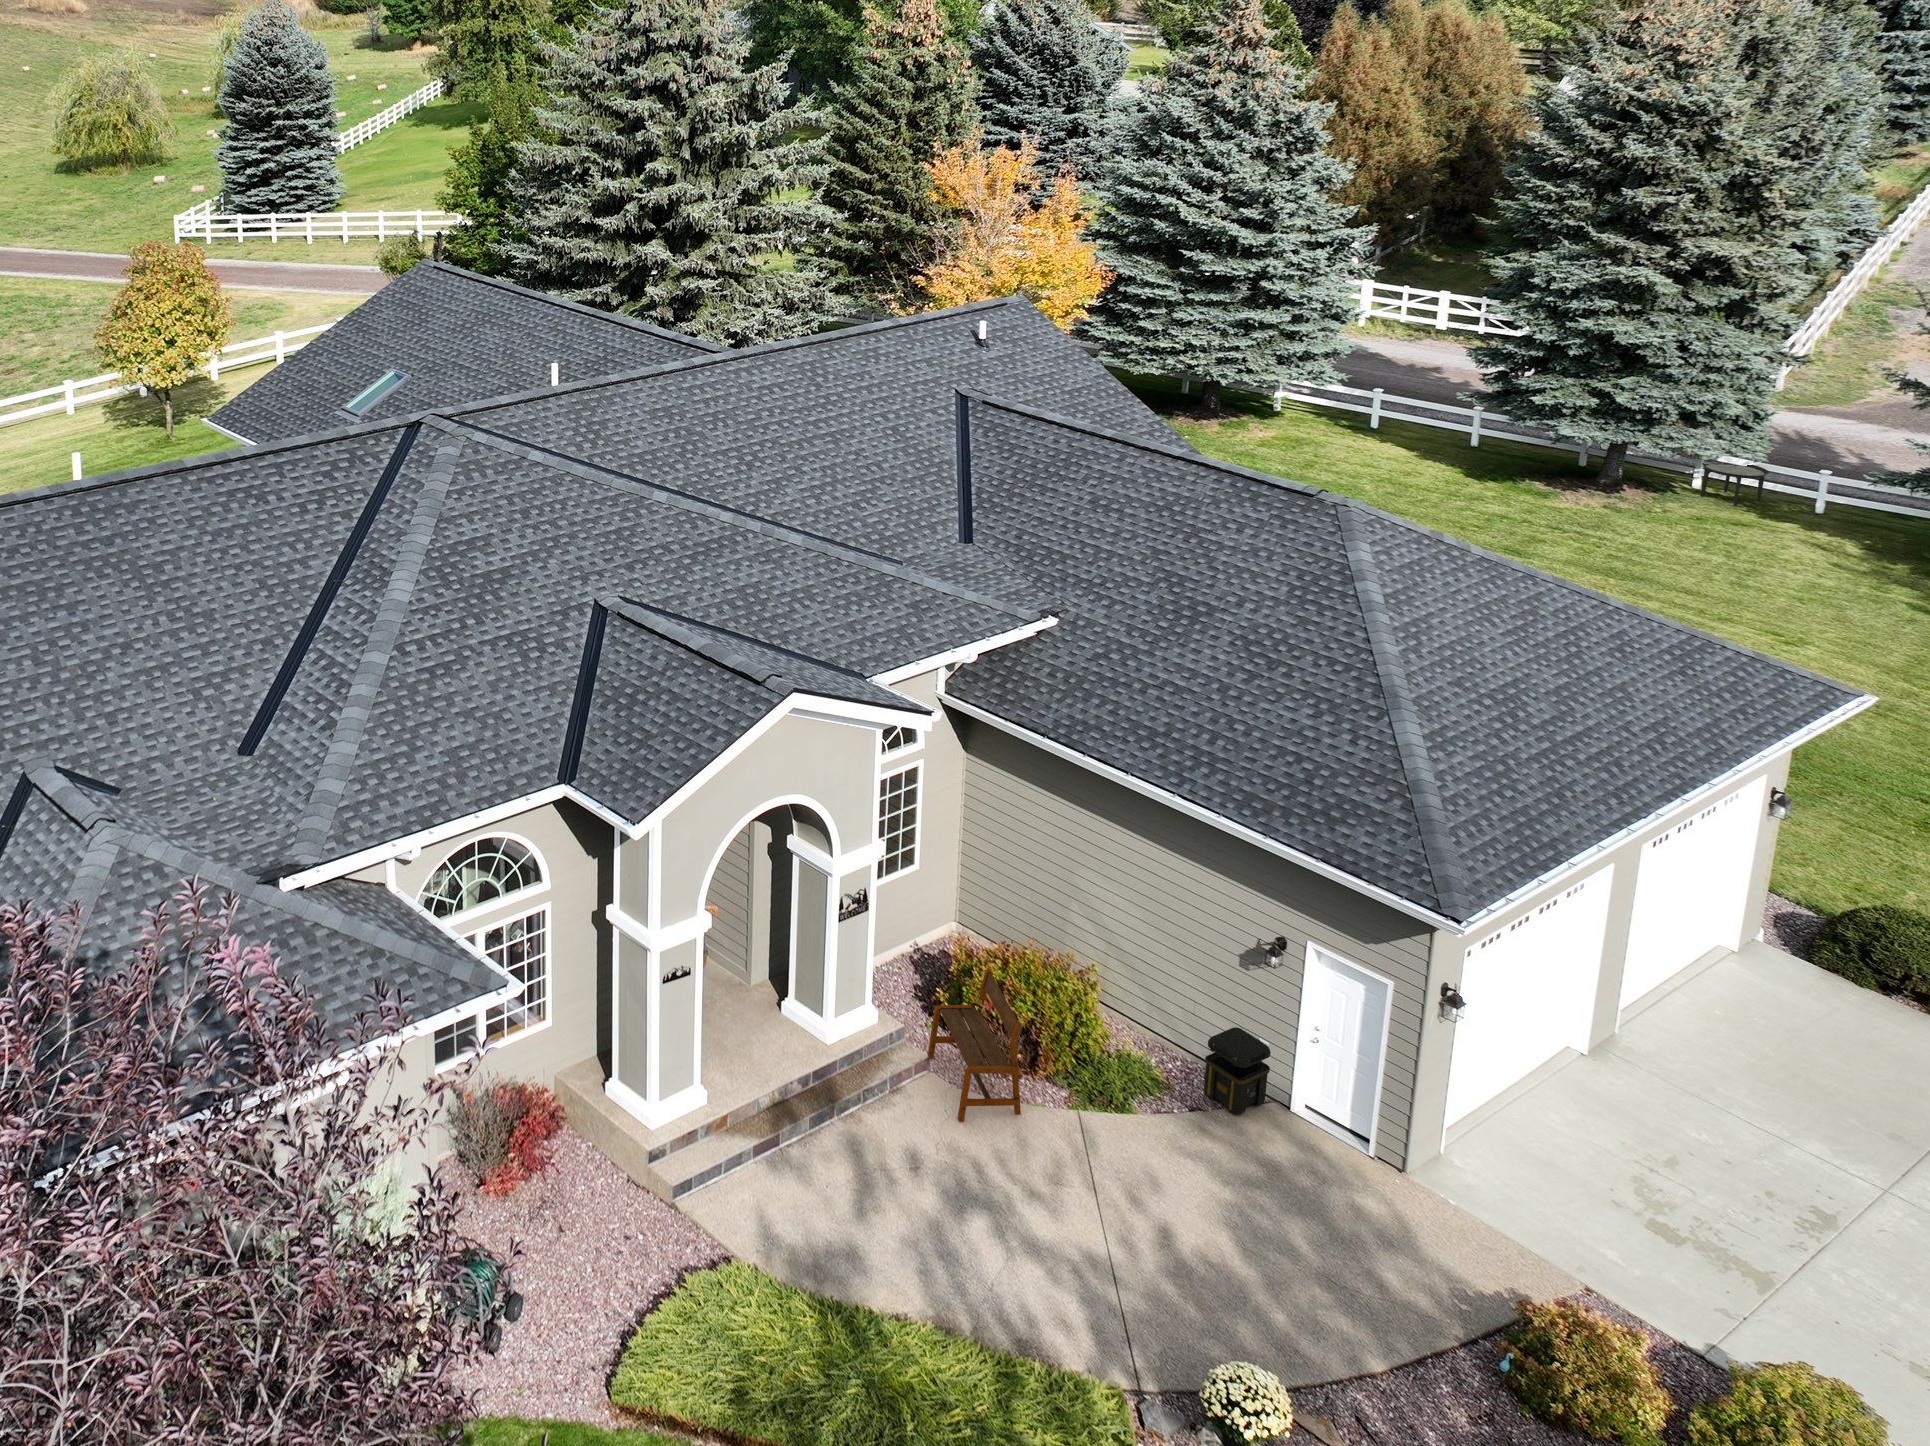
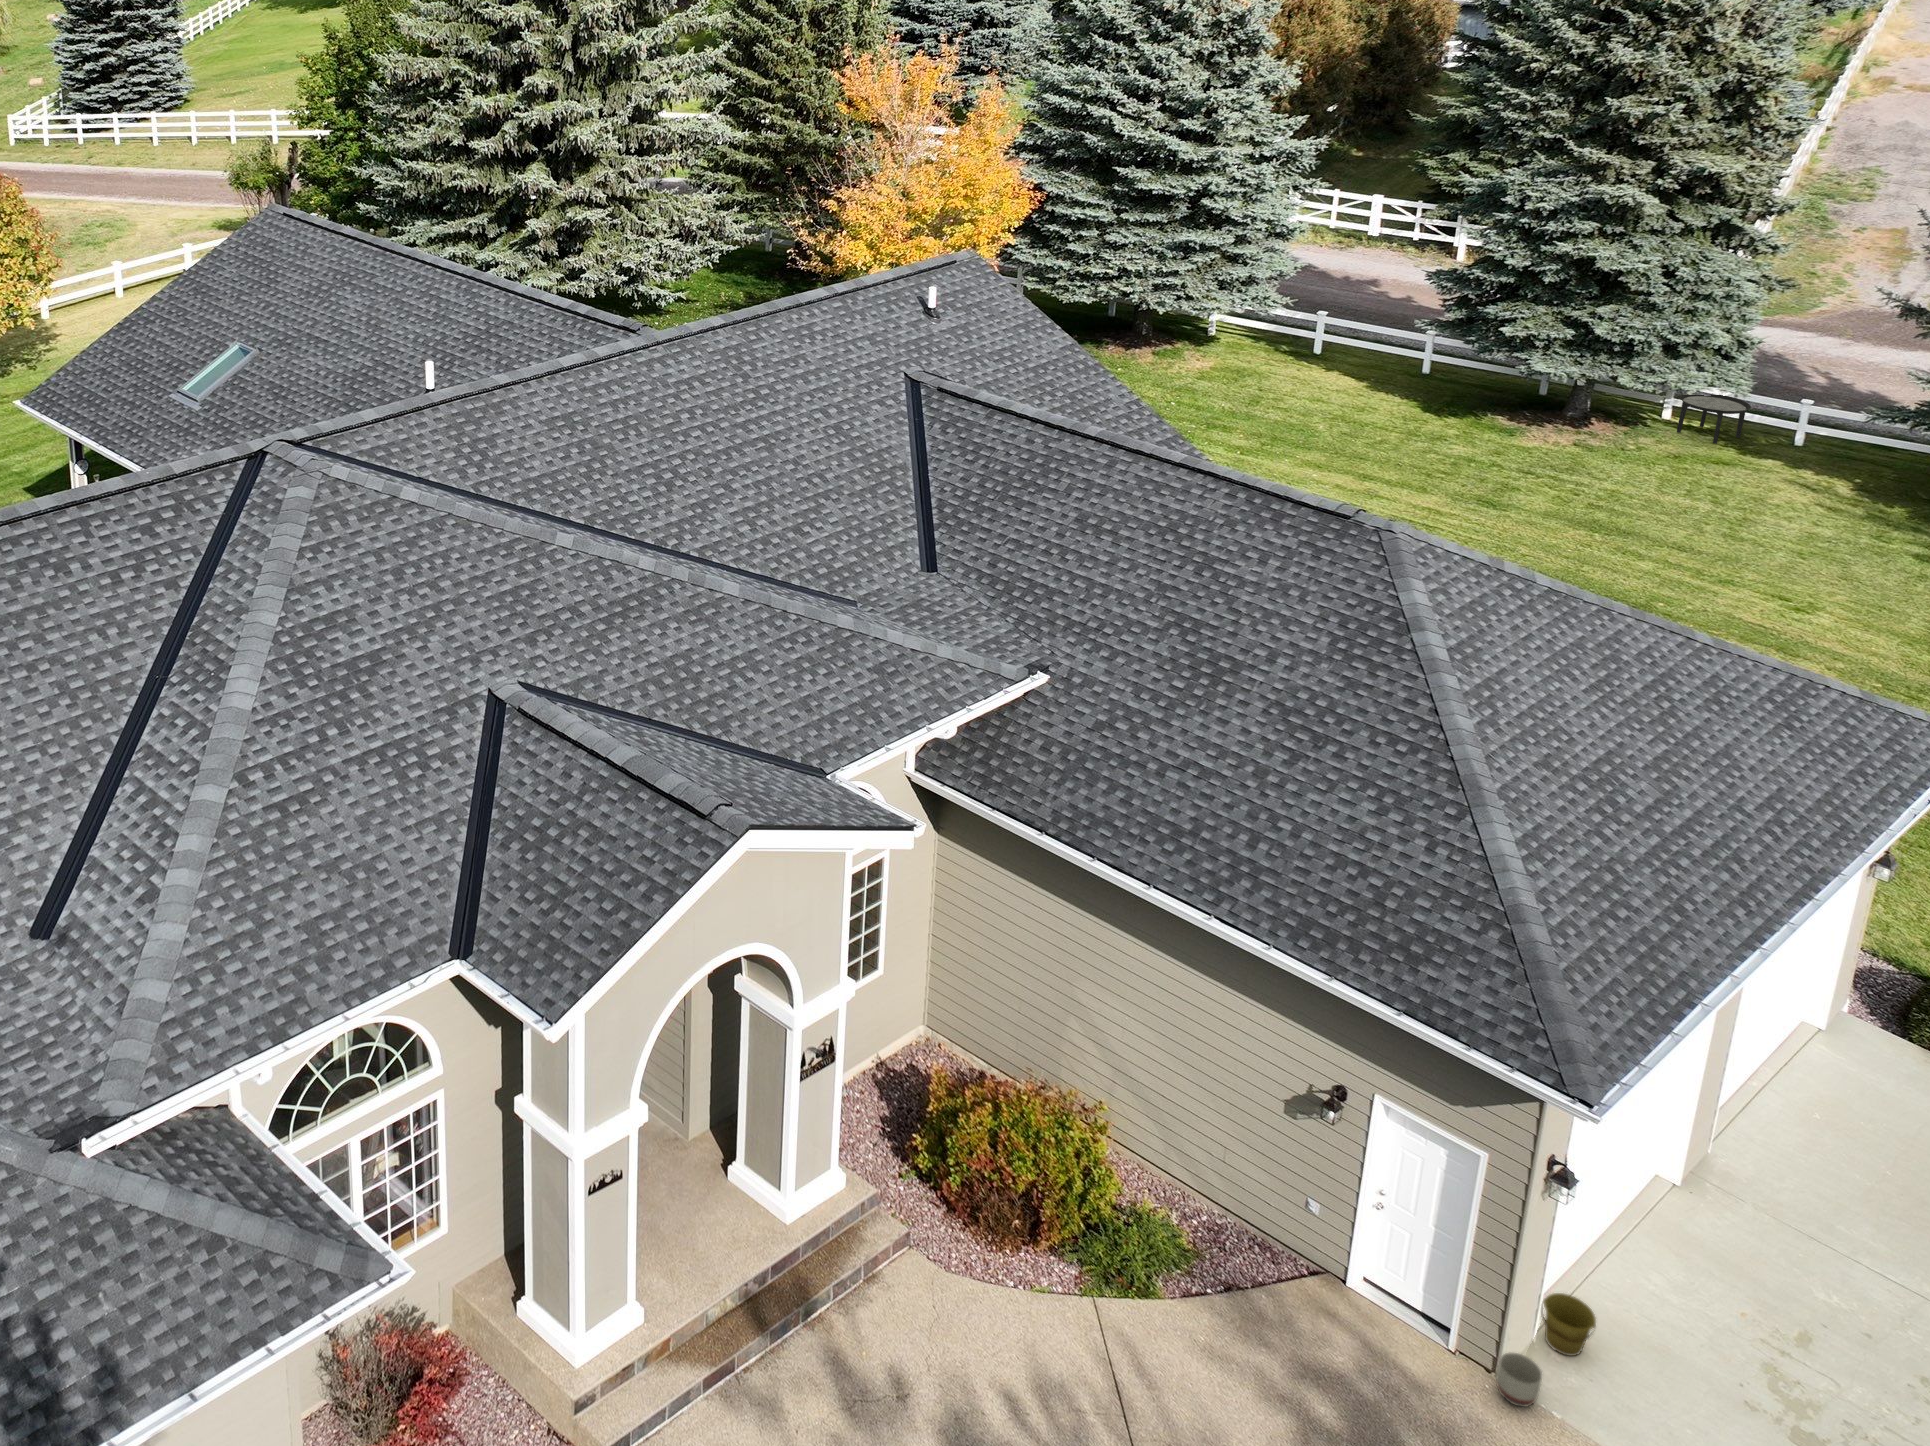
bench: present [928,969,1022,1122] -> none [908,1123,1031,1324]
toolbox: present [1204,1027,1271,1115] -> none [1241,1183,1323,1293]
bucket: none [1449,1117,1494,1167] -> present [1541,1293,1596,1356]
planter: none [1405,1154,1442,1197] -> present [1496,1353,1542,1407]

